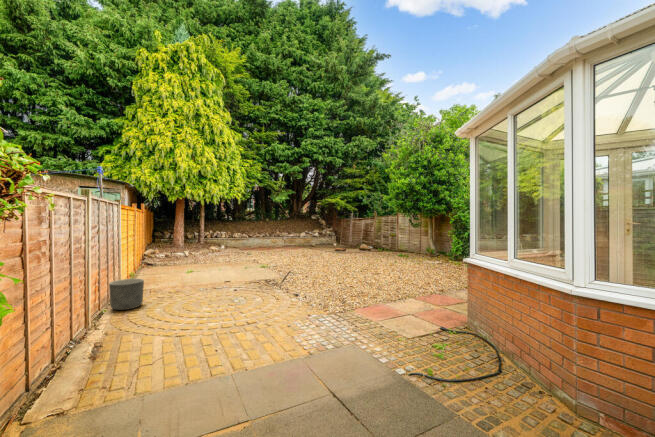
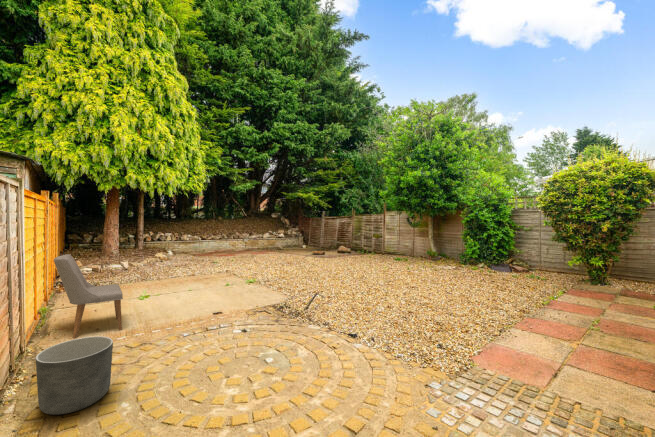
chair: none [128,240,165,287] -> present [54,254,123,338]

